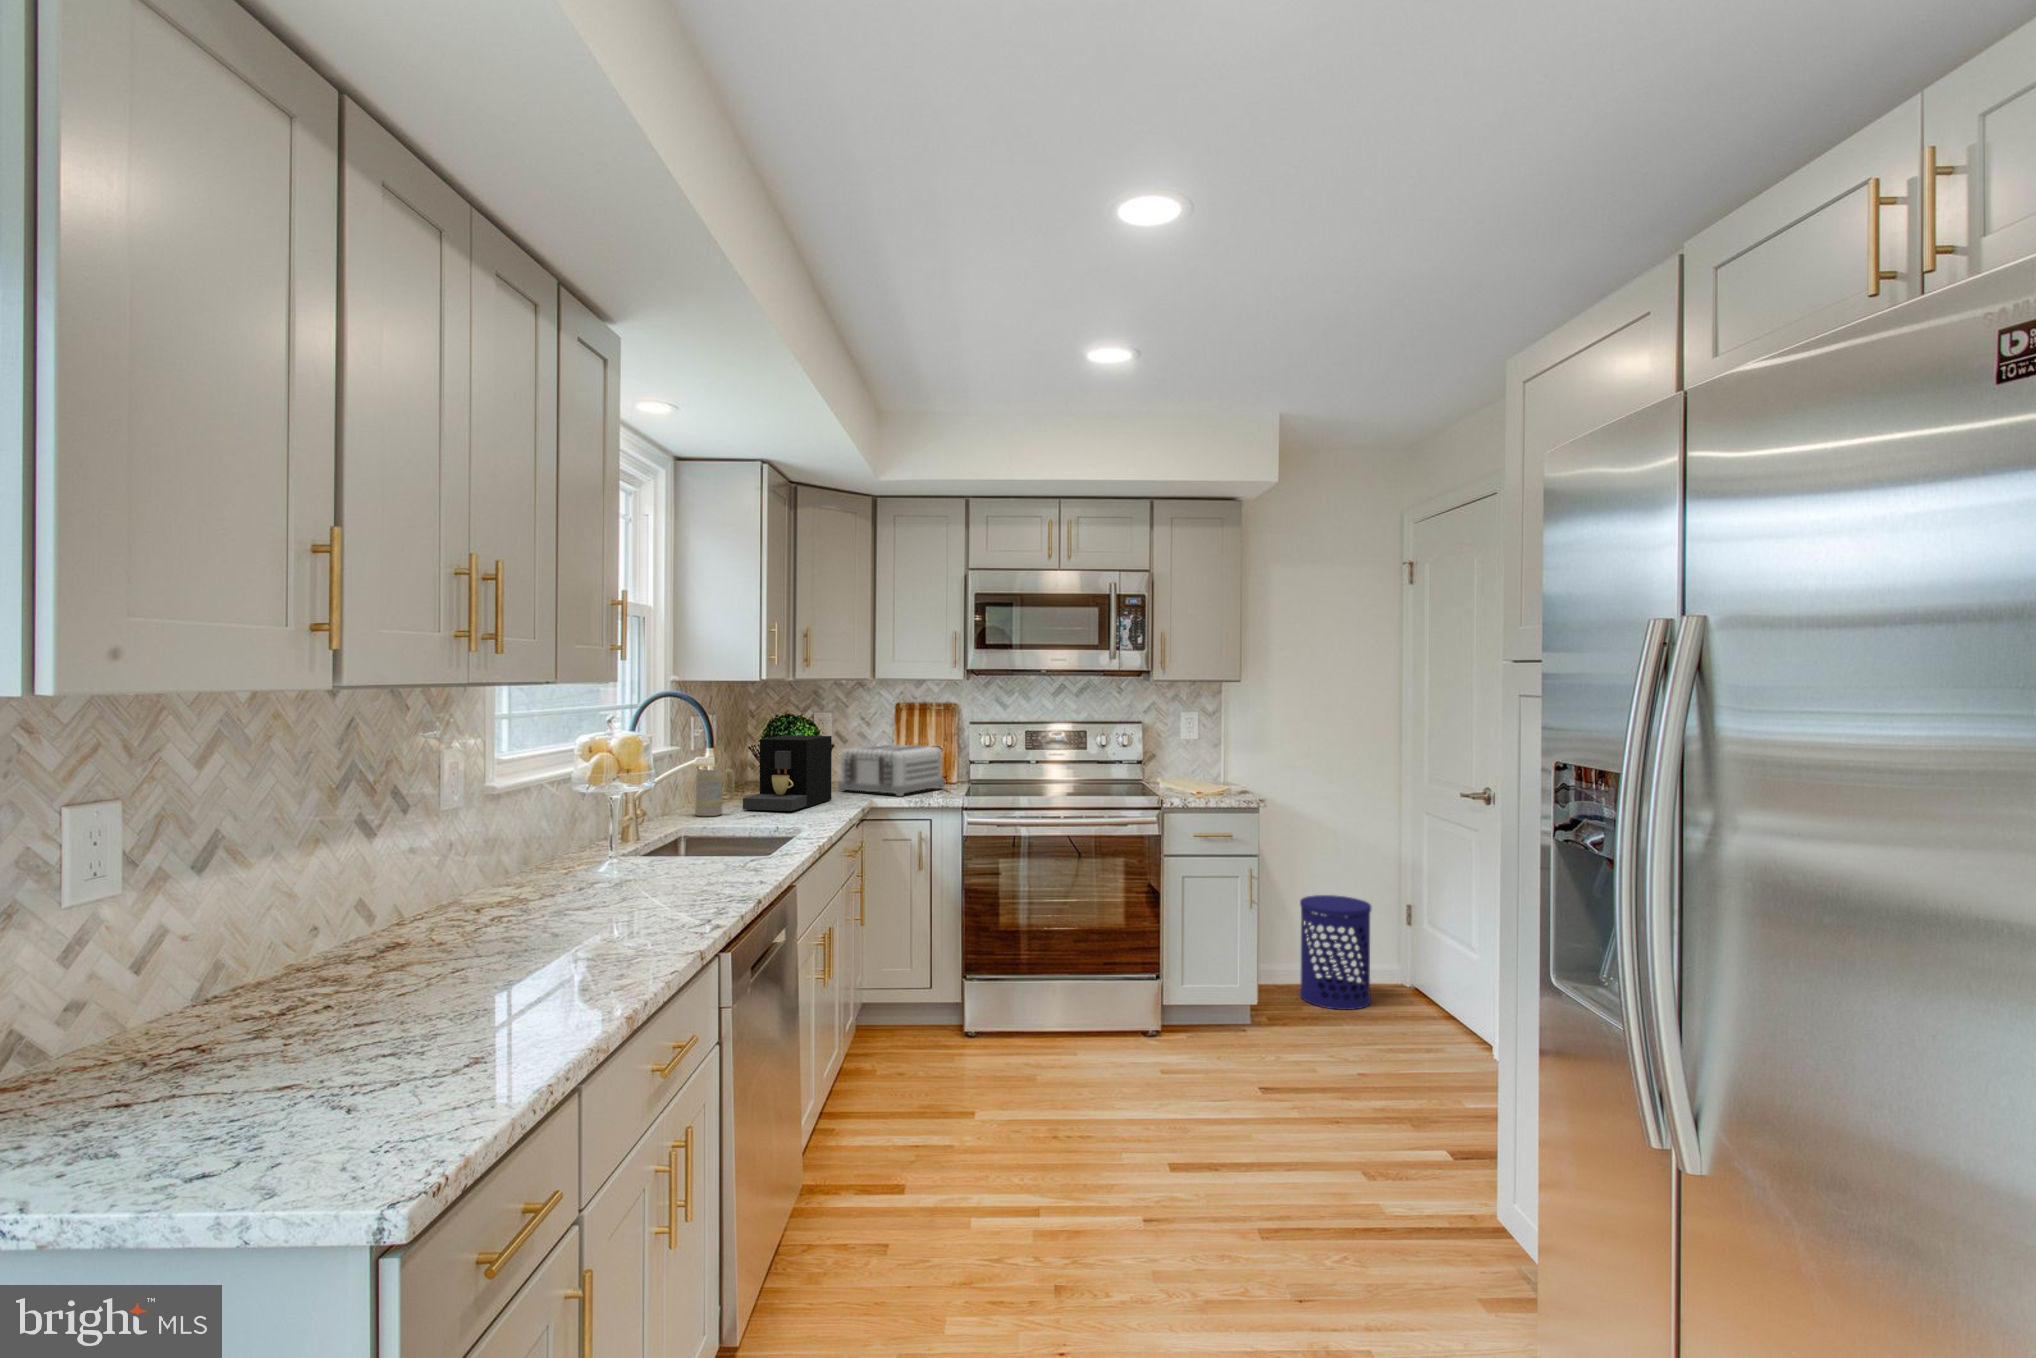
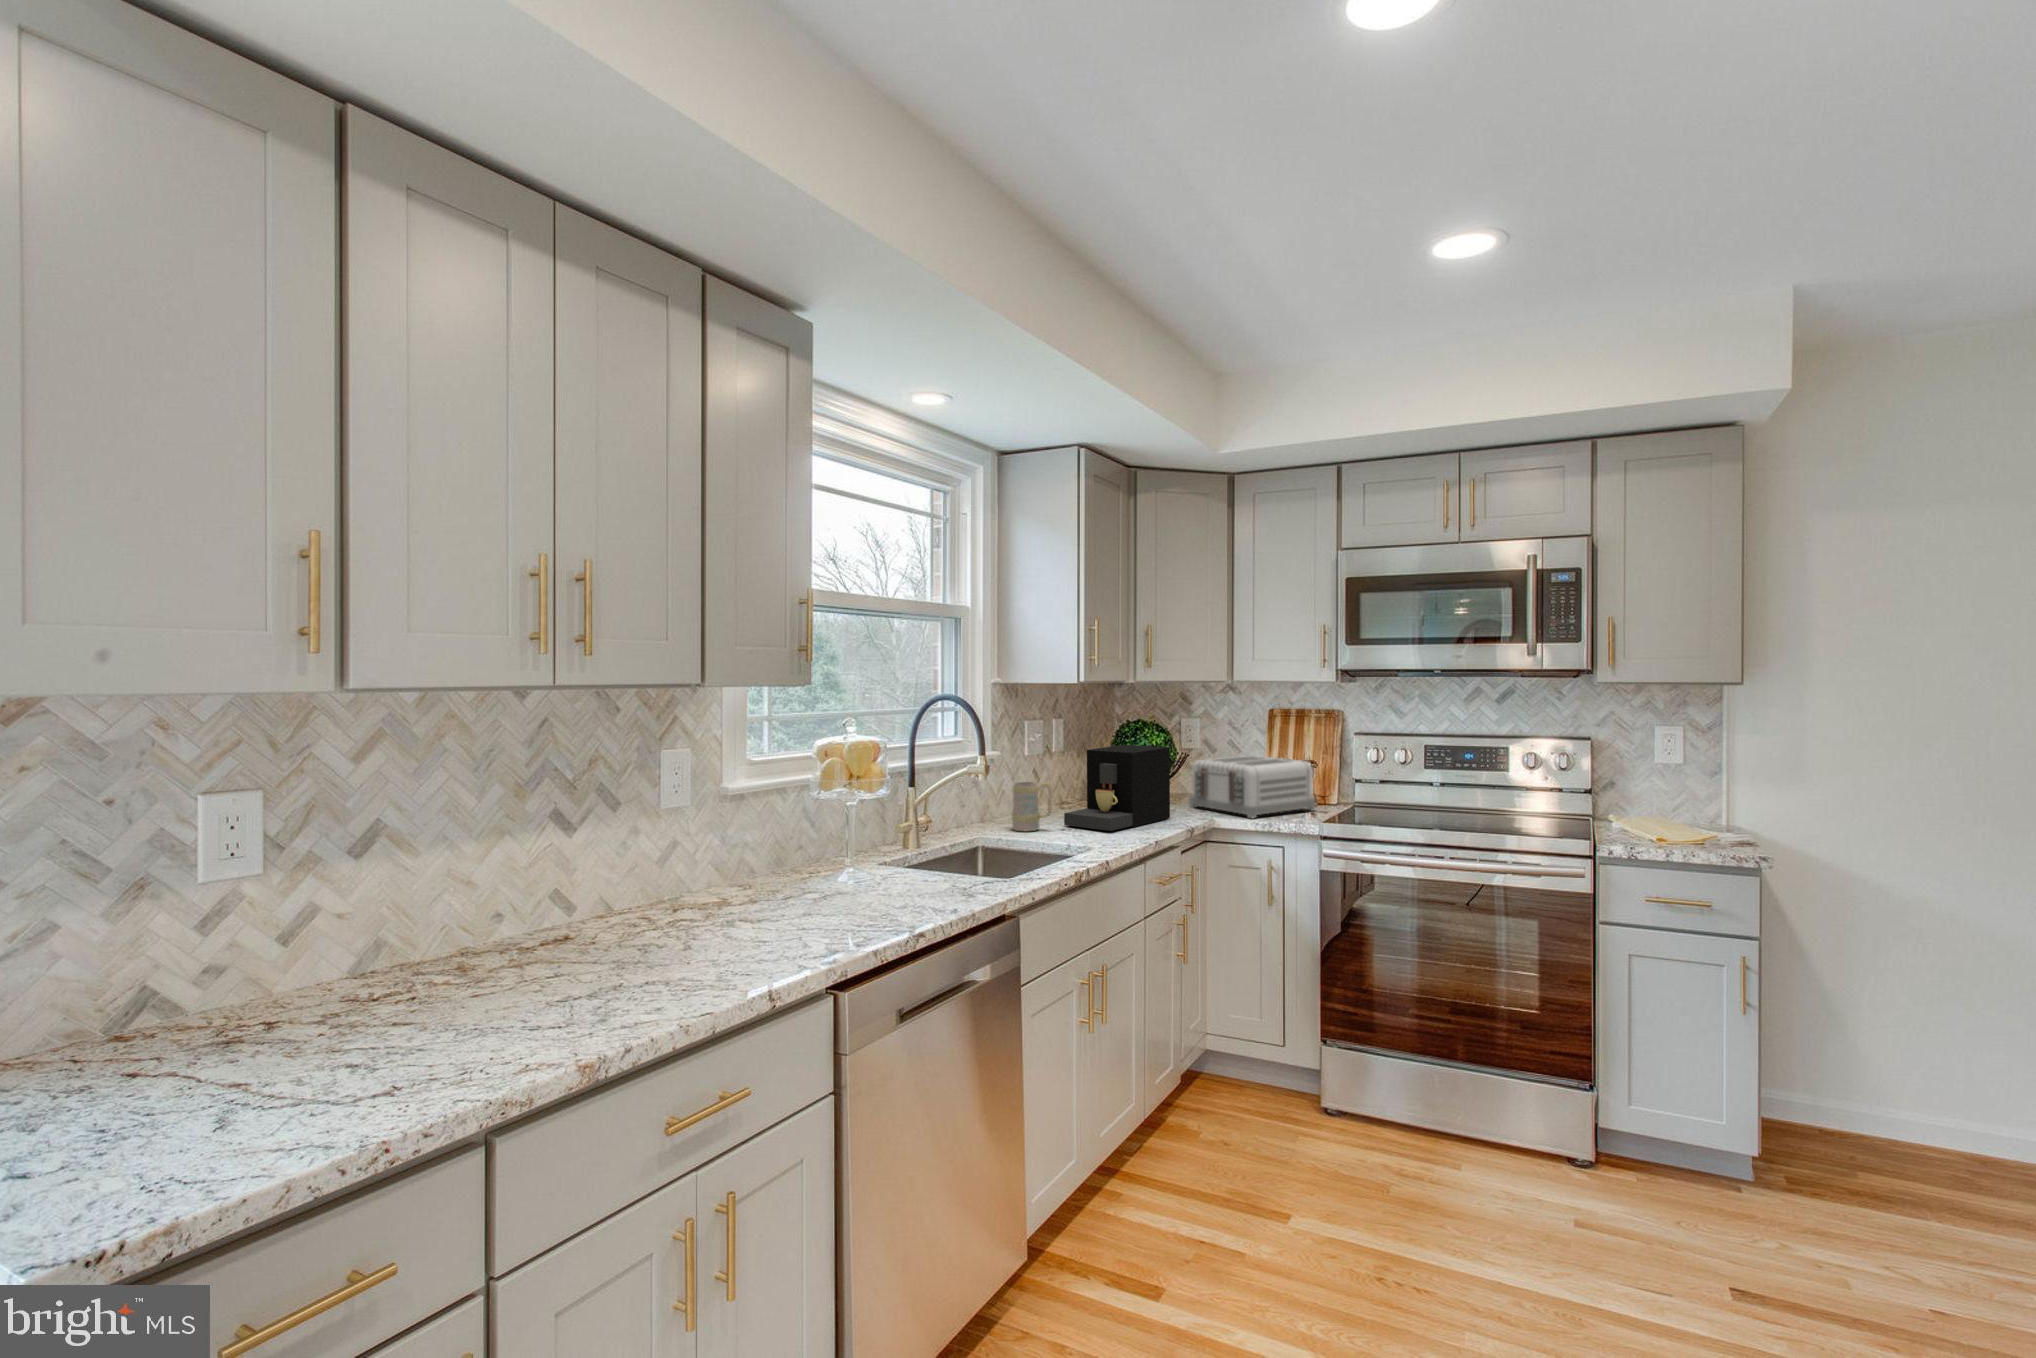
waste bin: present [1300,895,1372,1010] -> none [1846,1000,1981,1183]

